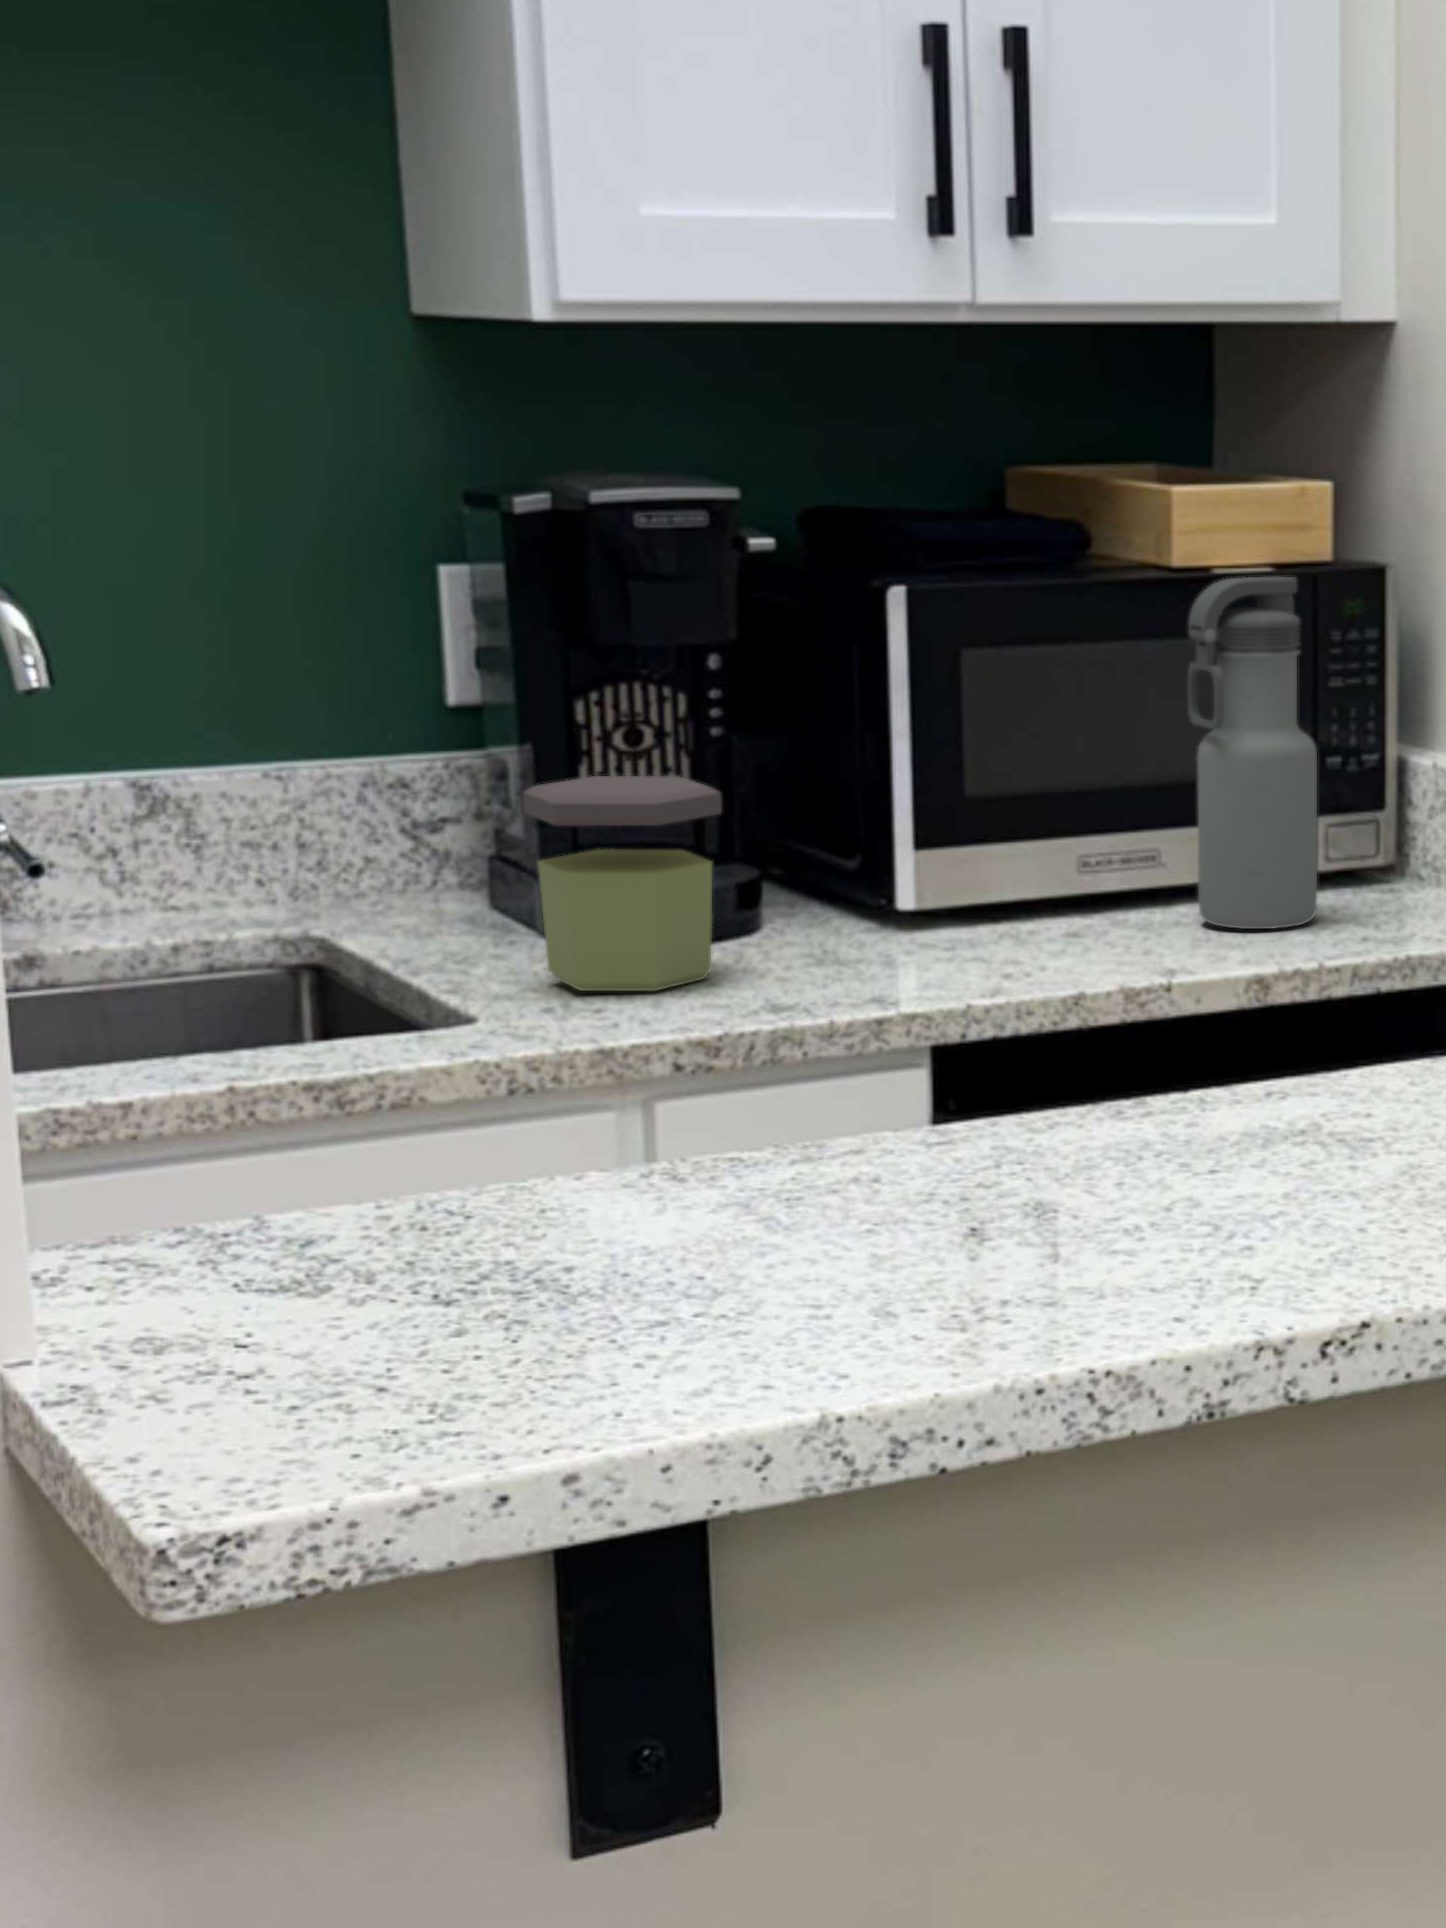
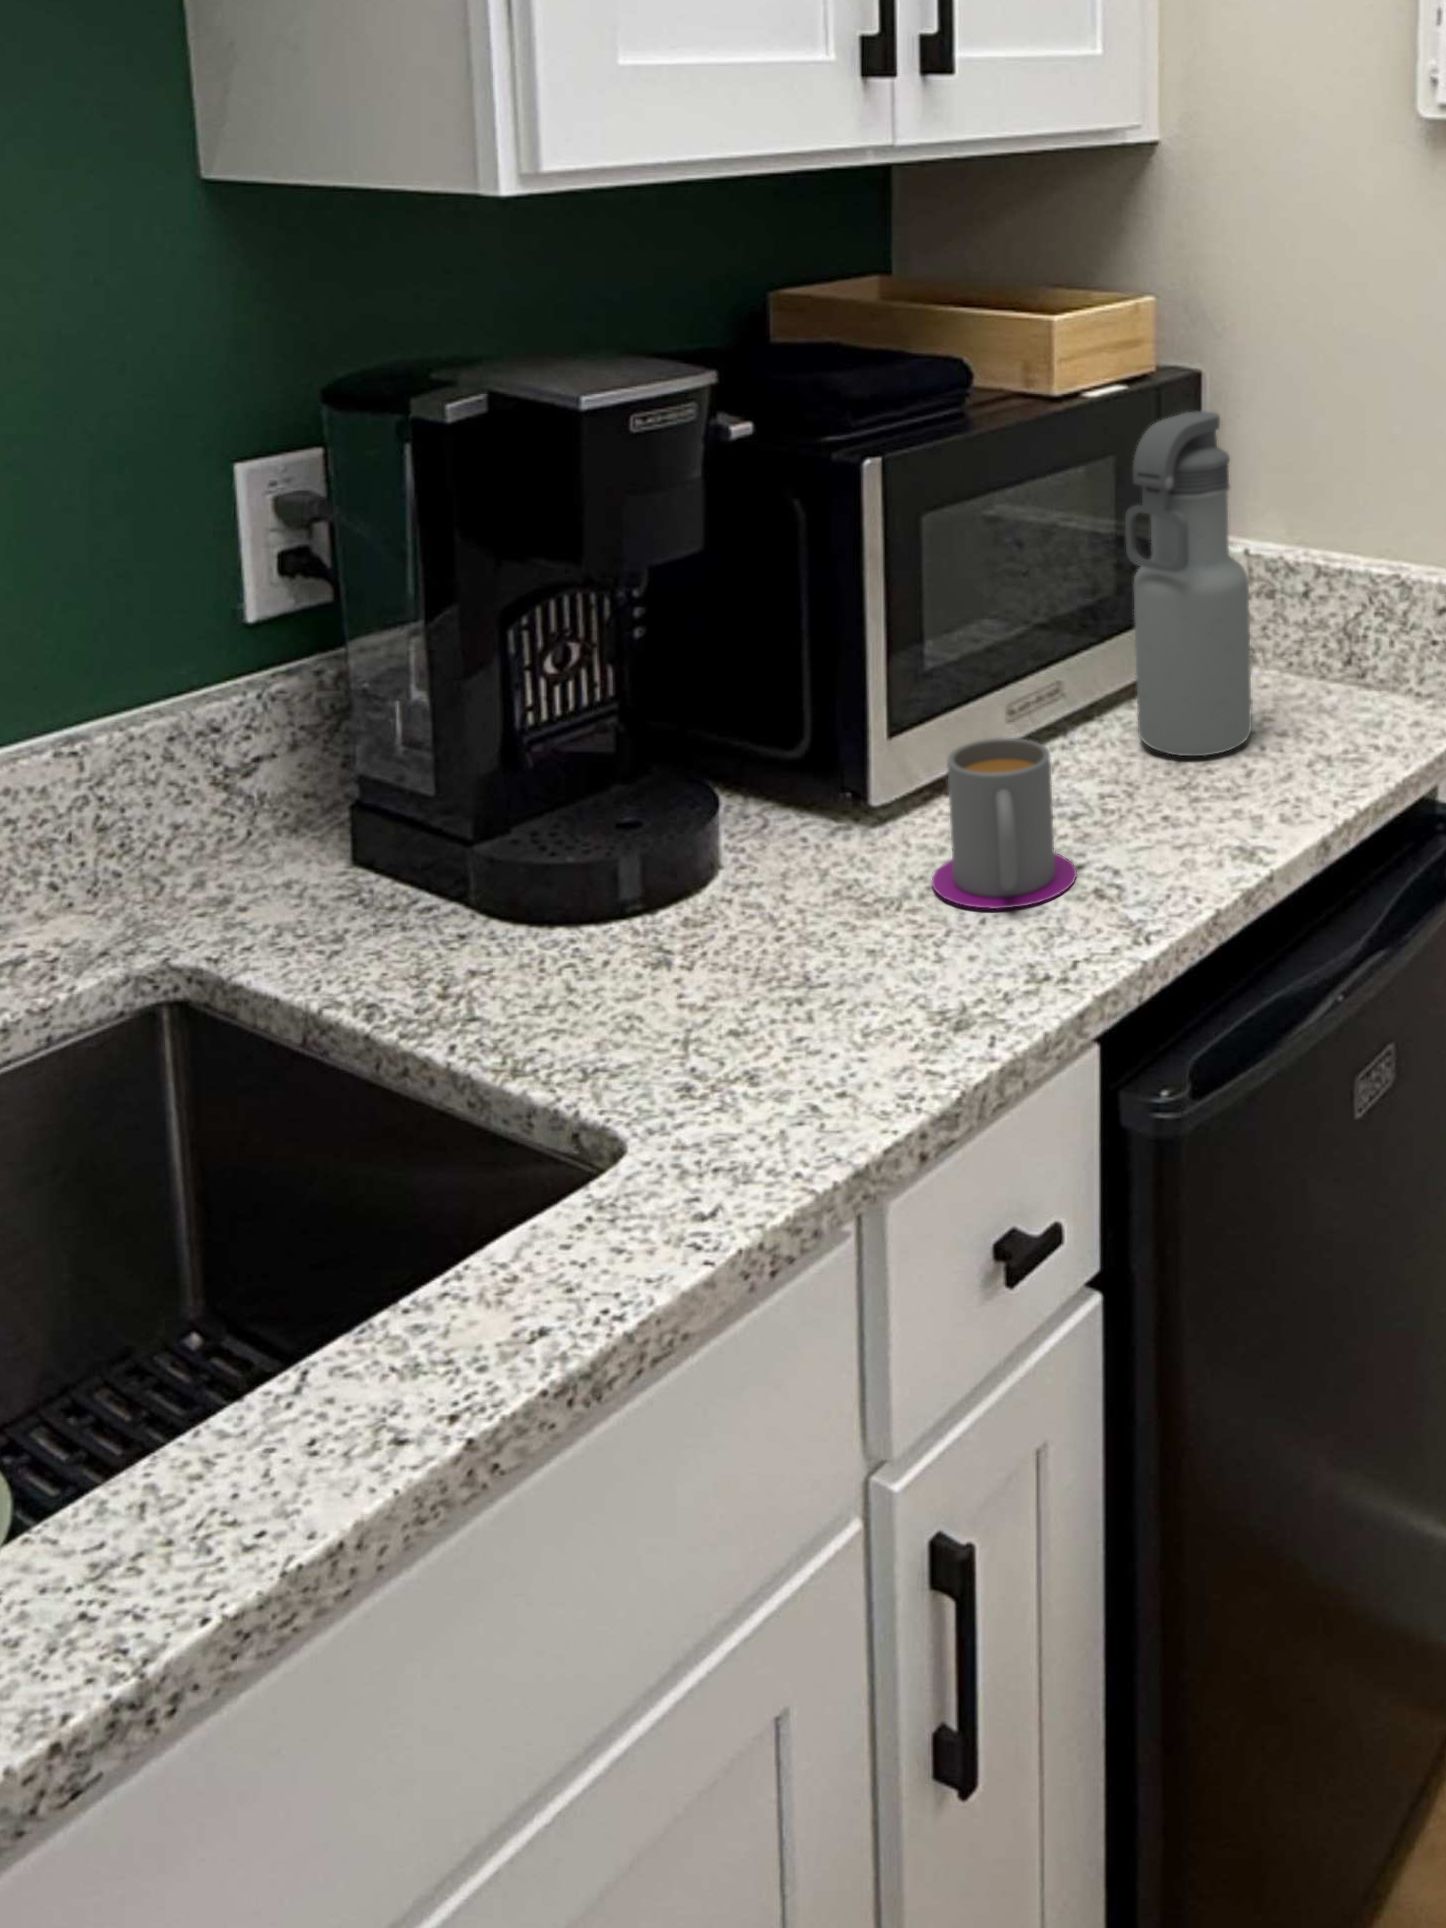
jar: present [523,776,722,991] -> none [568,733,798,1023]
mug: none [870,837,1008,976] -> present [932,738,1077,909]

